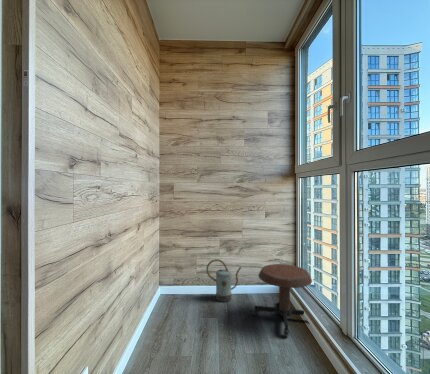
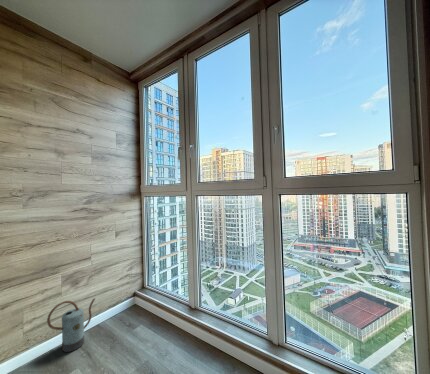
stool: present [253,264,312,336] -> none [120,276,177,343]

